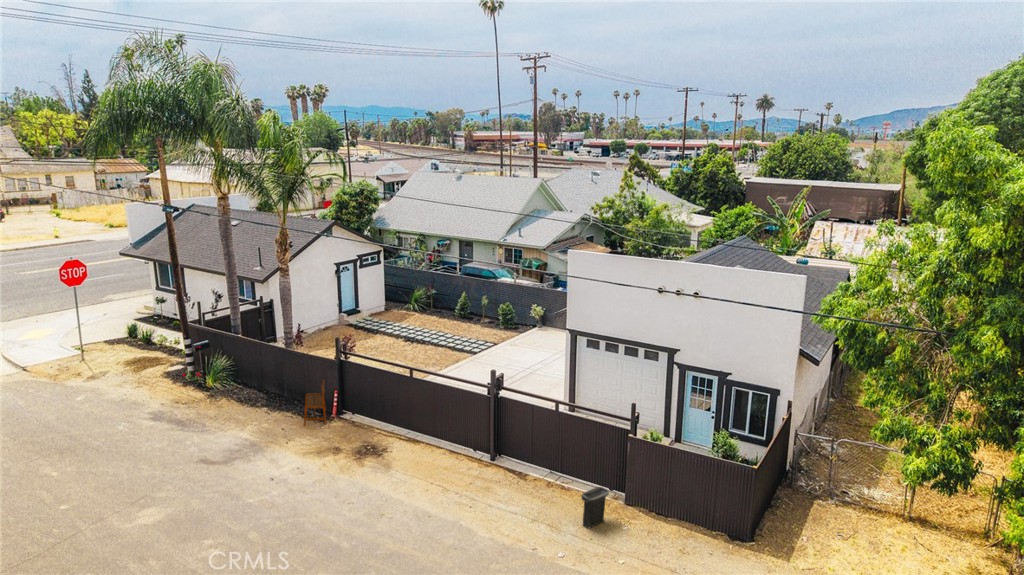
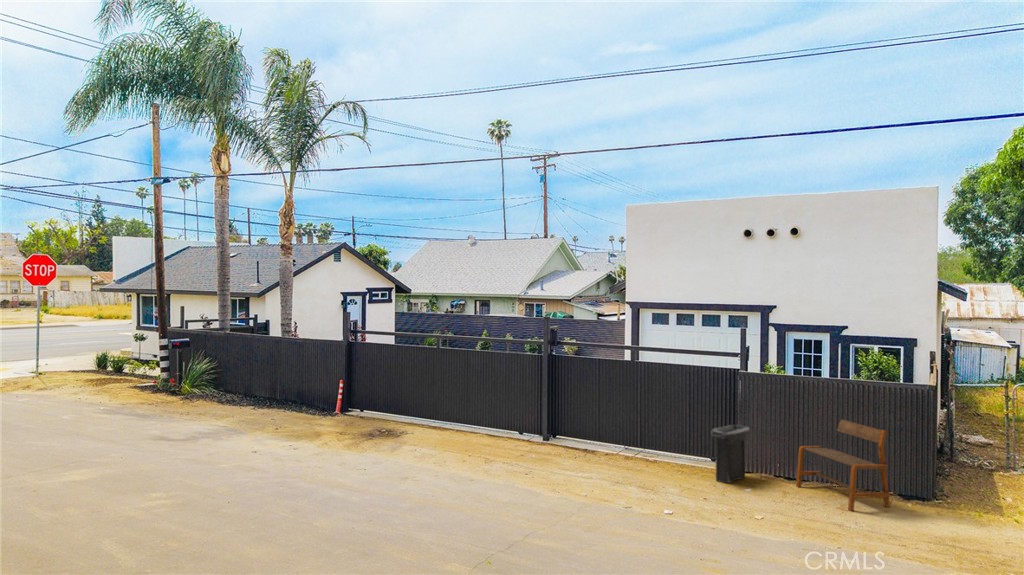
bench: present [304,380,327,426] -> present [796,419,890,511]

